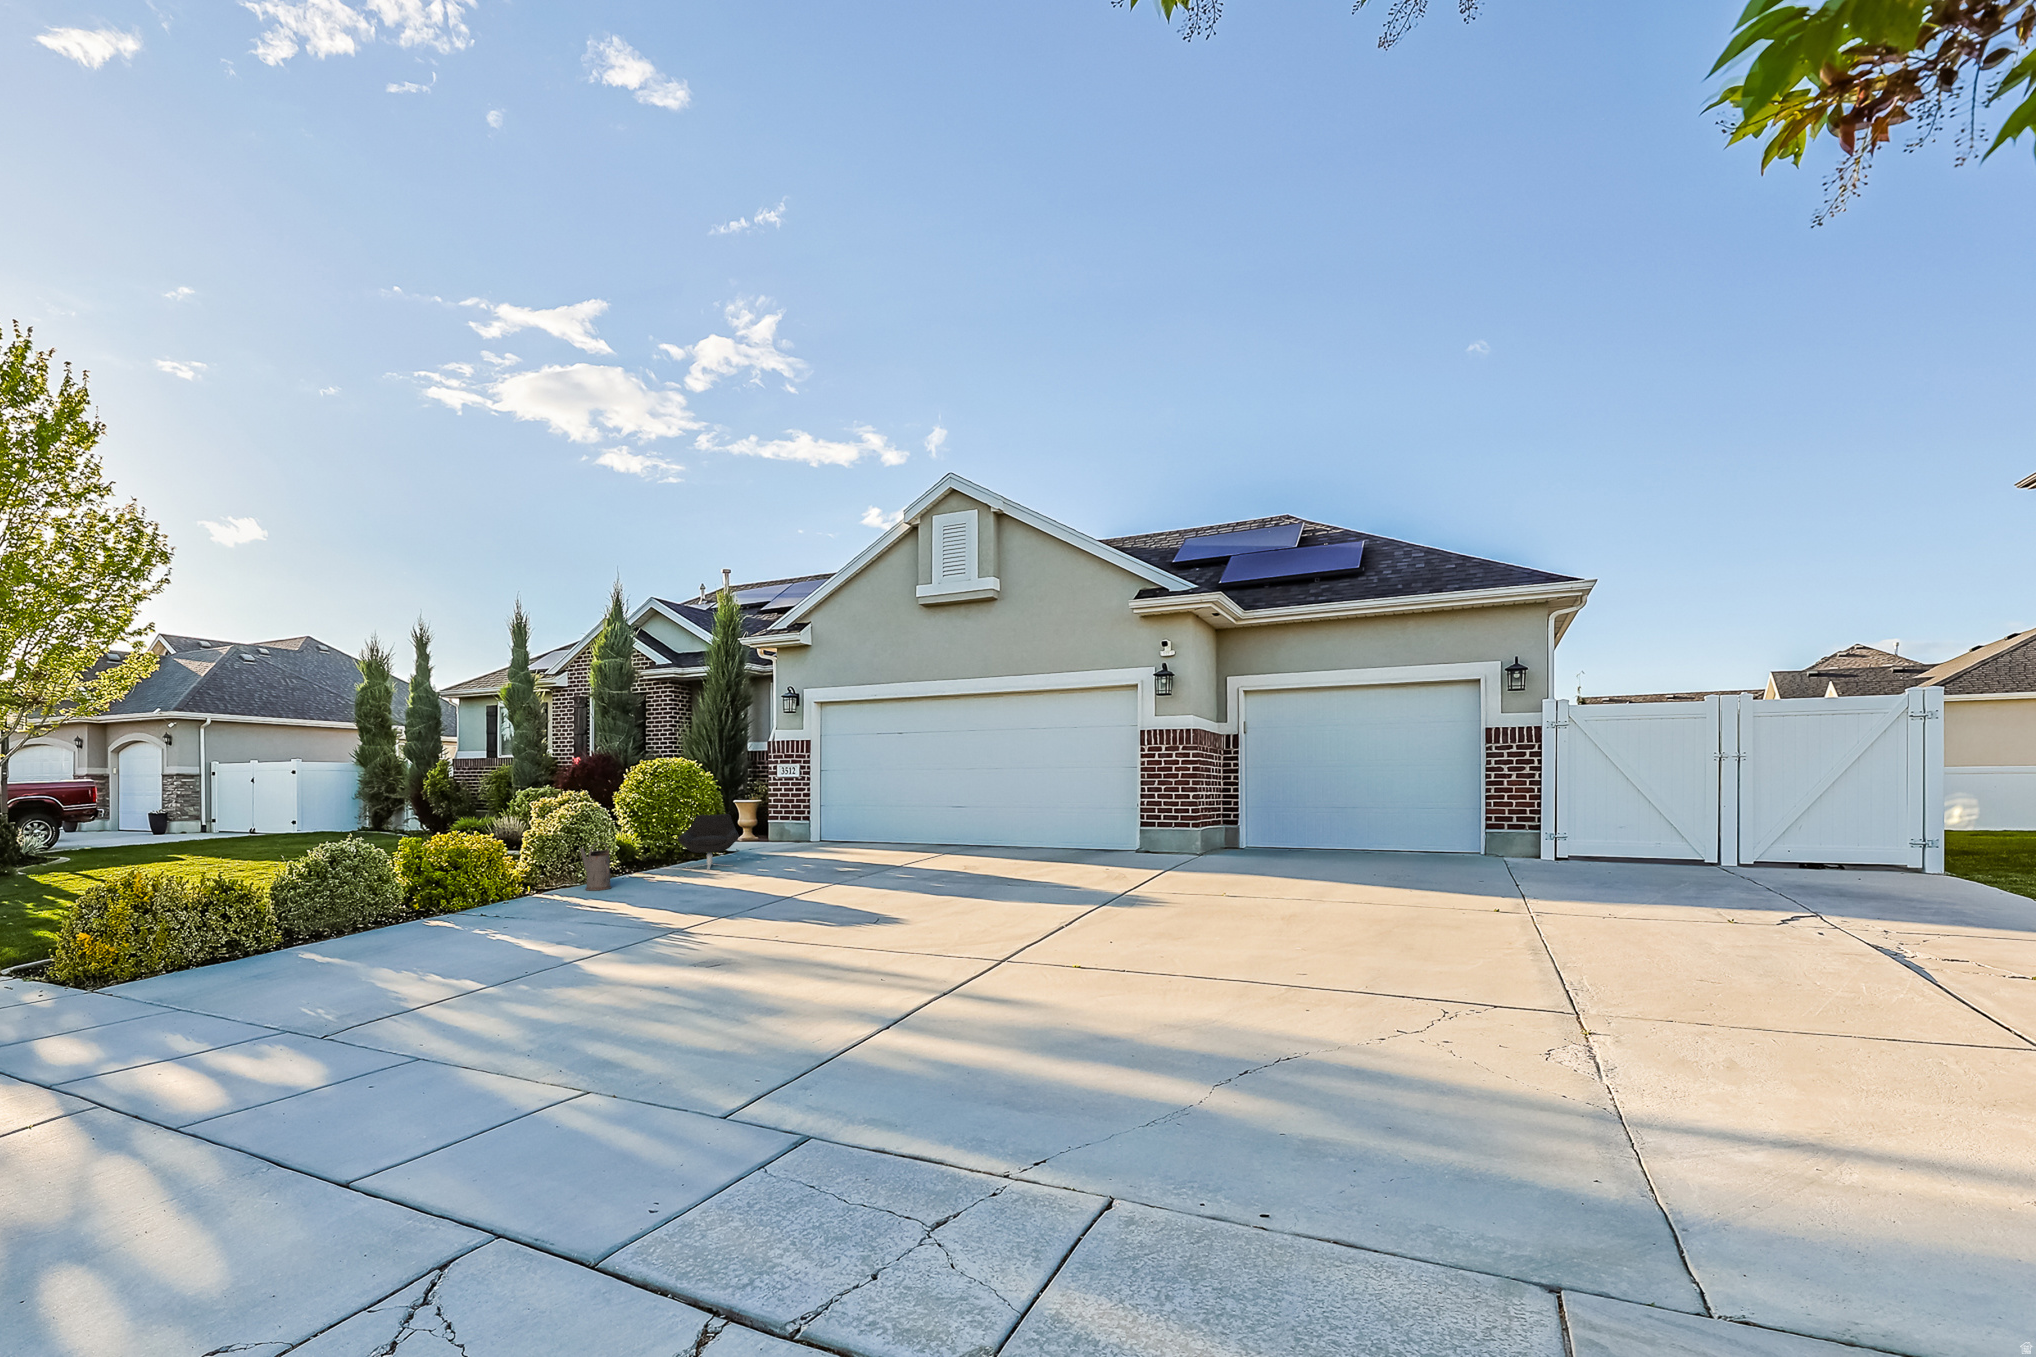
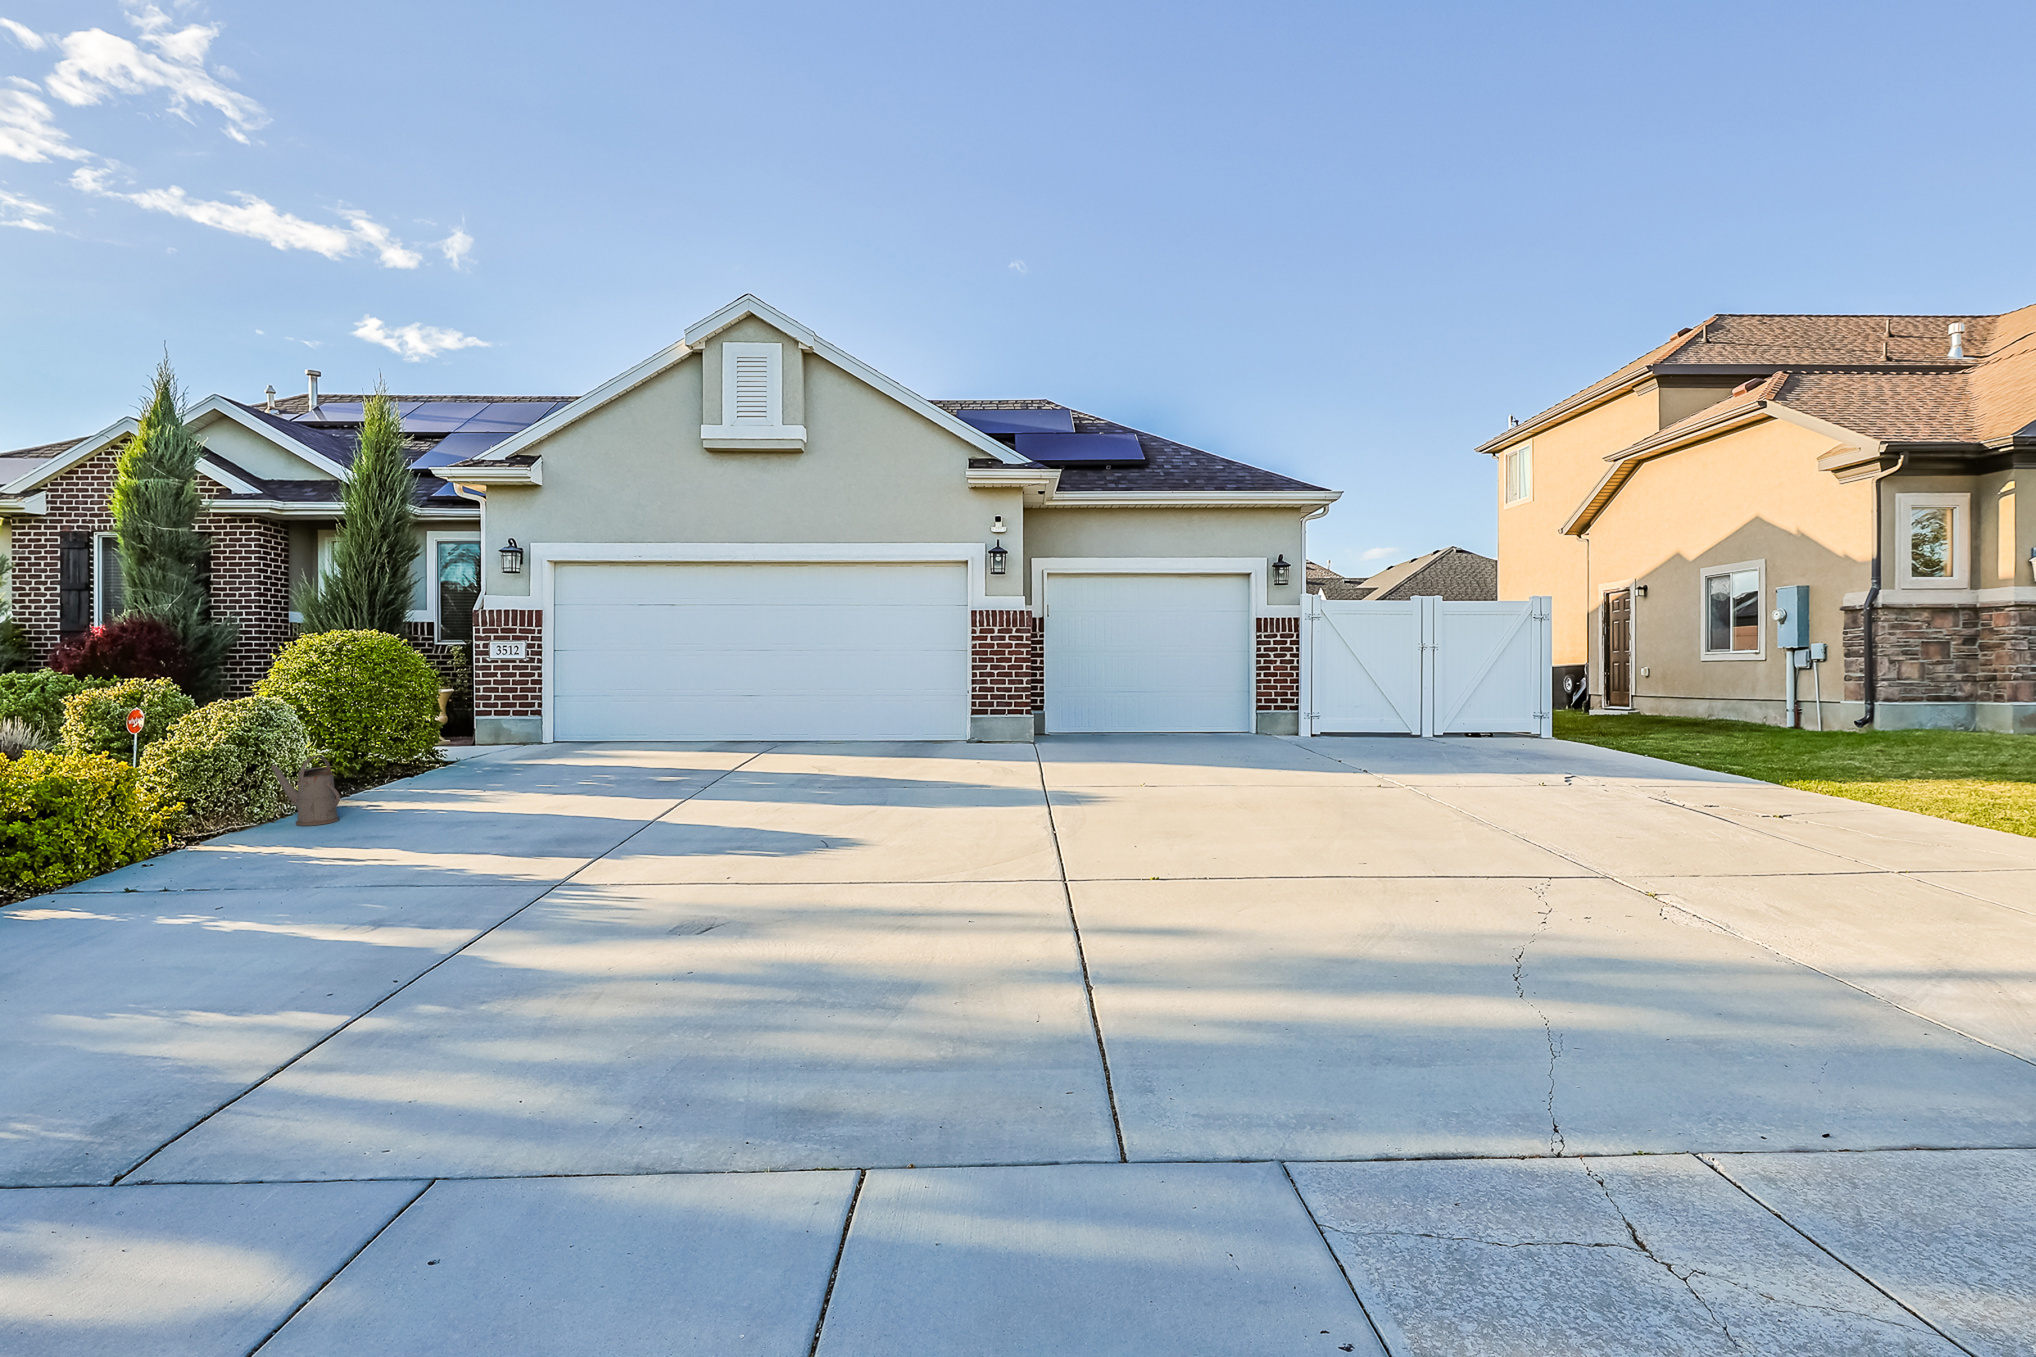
lounge chair: present [678,814,739,870] -> none [400,707,496,782]

